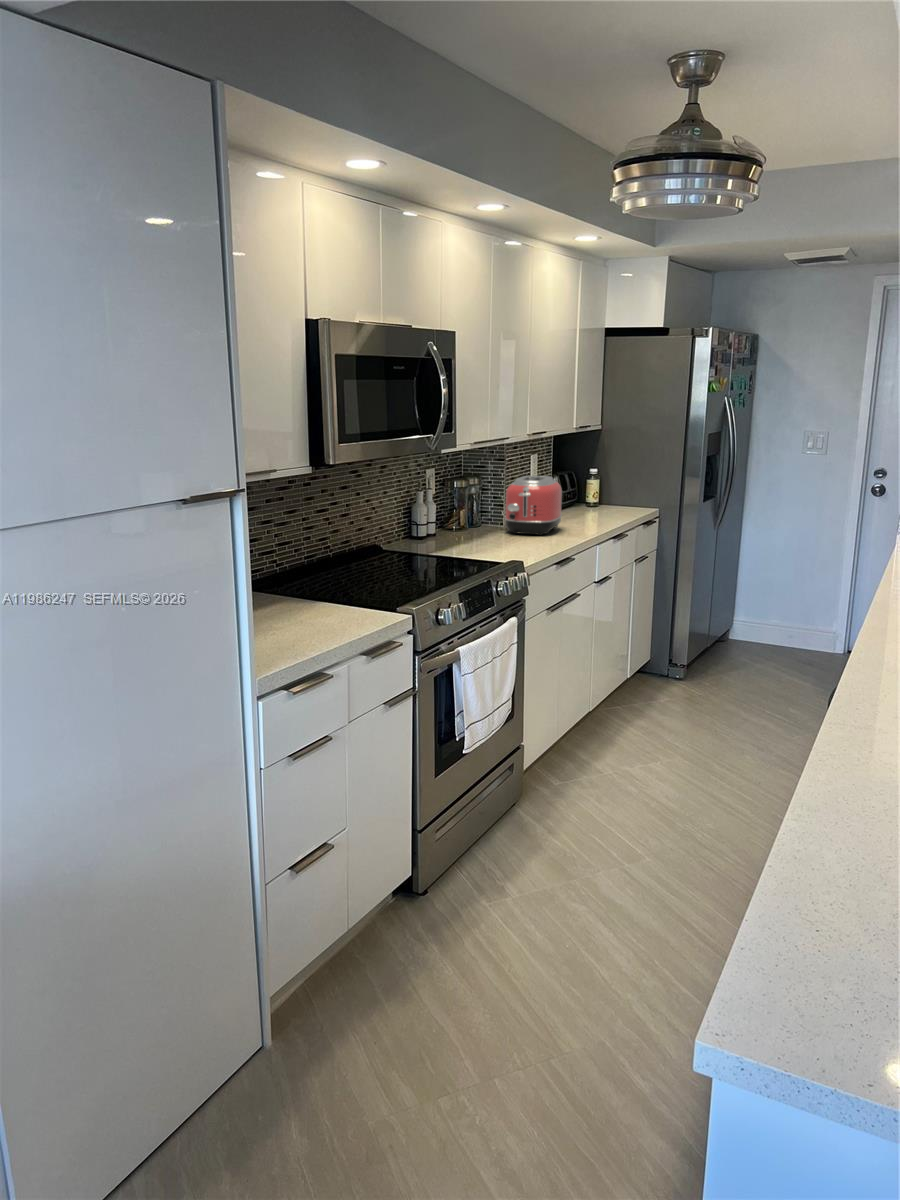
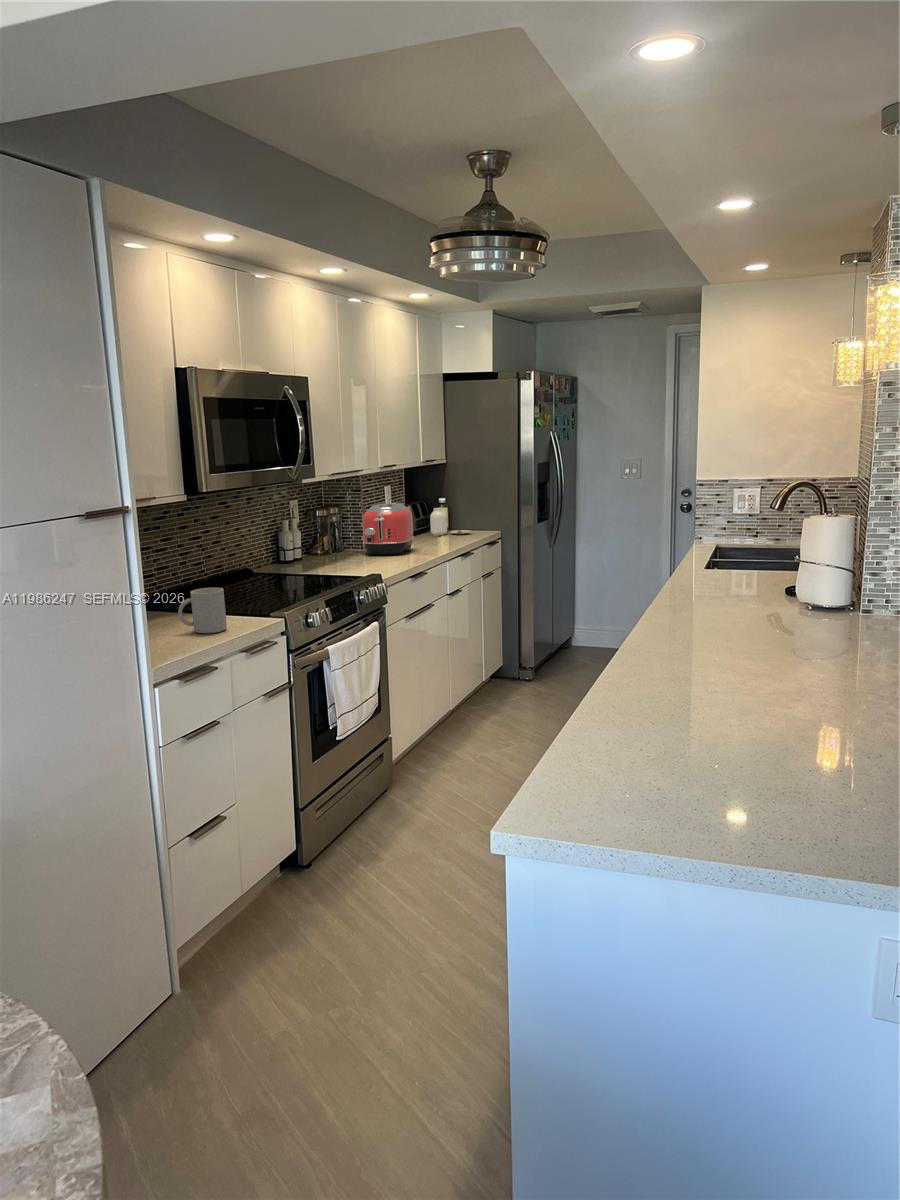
jar: none [580,480,628,513] -> present [430,508,471,537]
mug: none [292,579,346,633] -> present [178,588,227,633]

